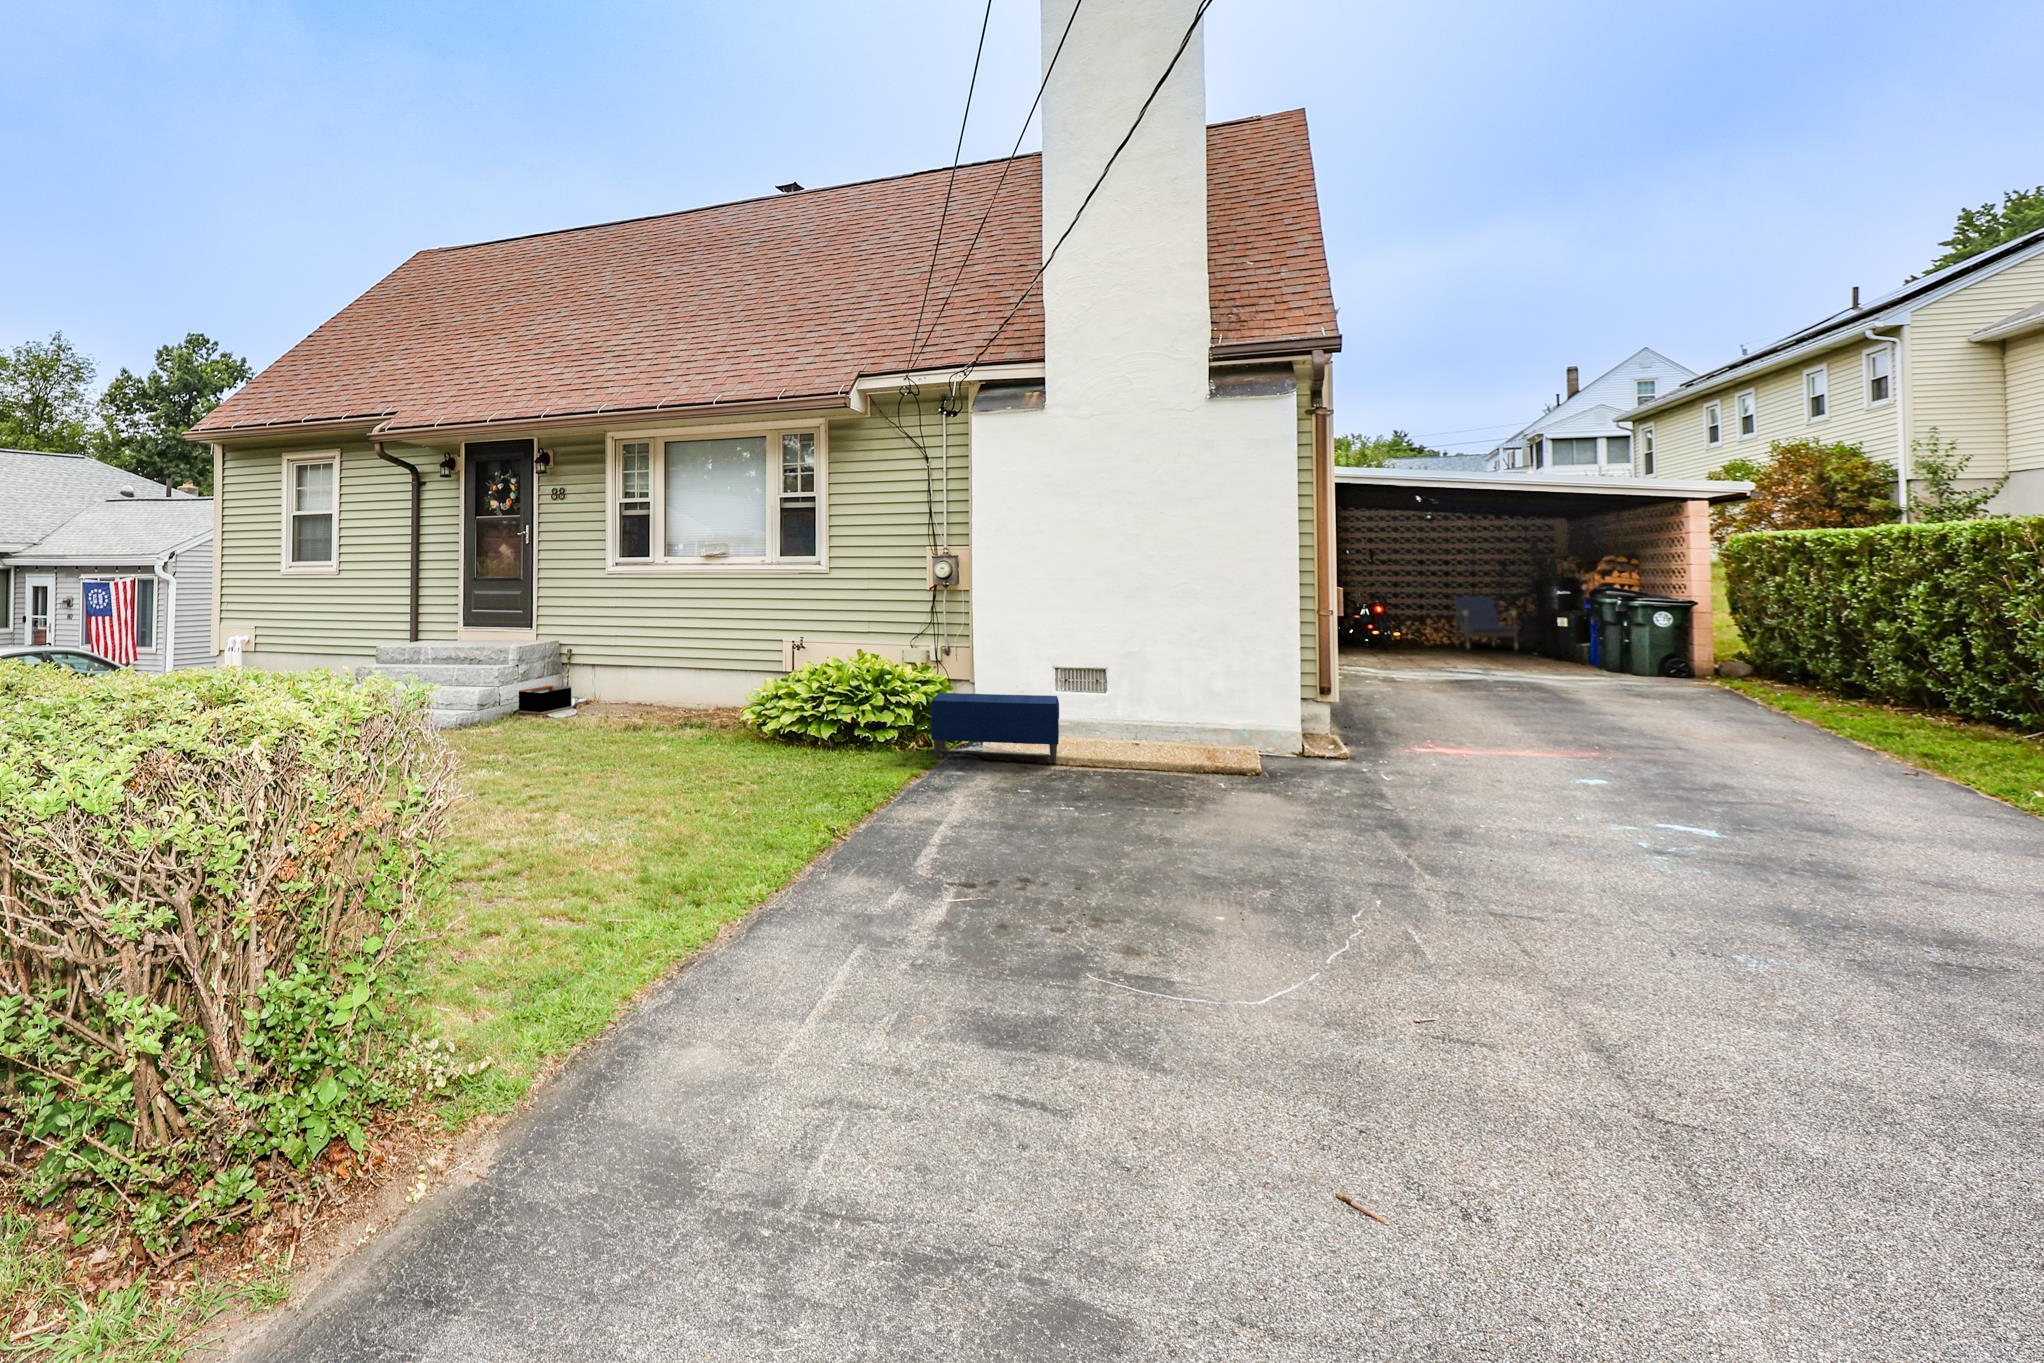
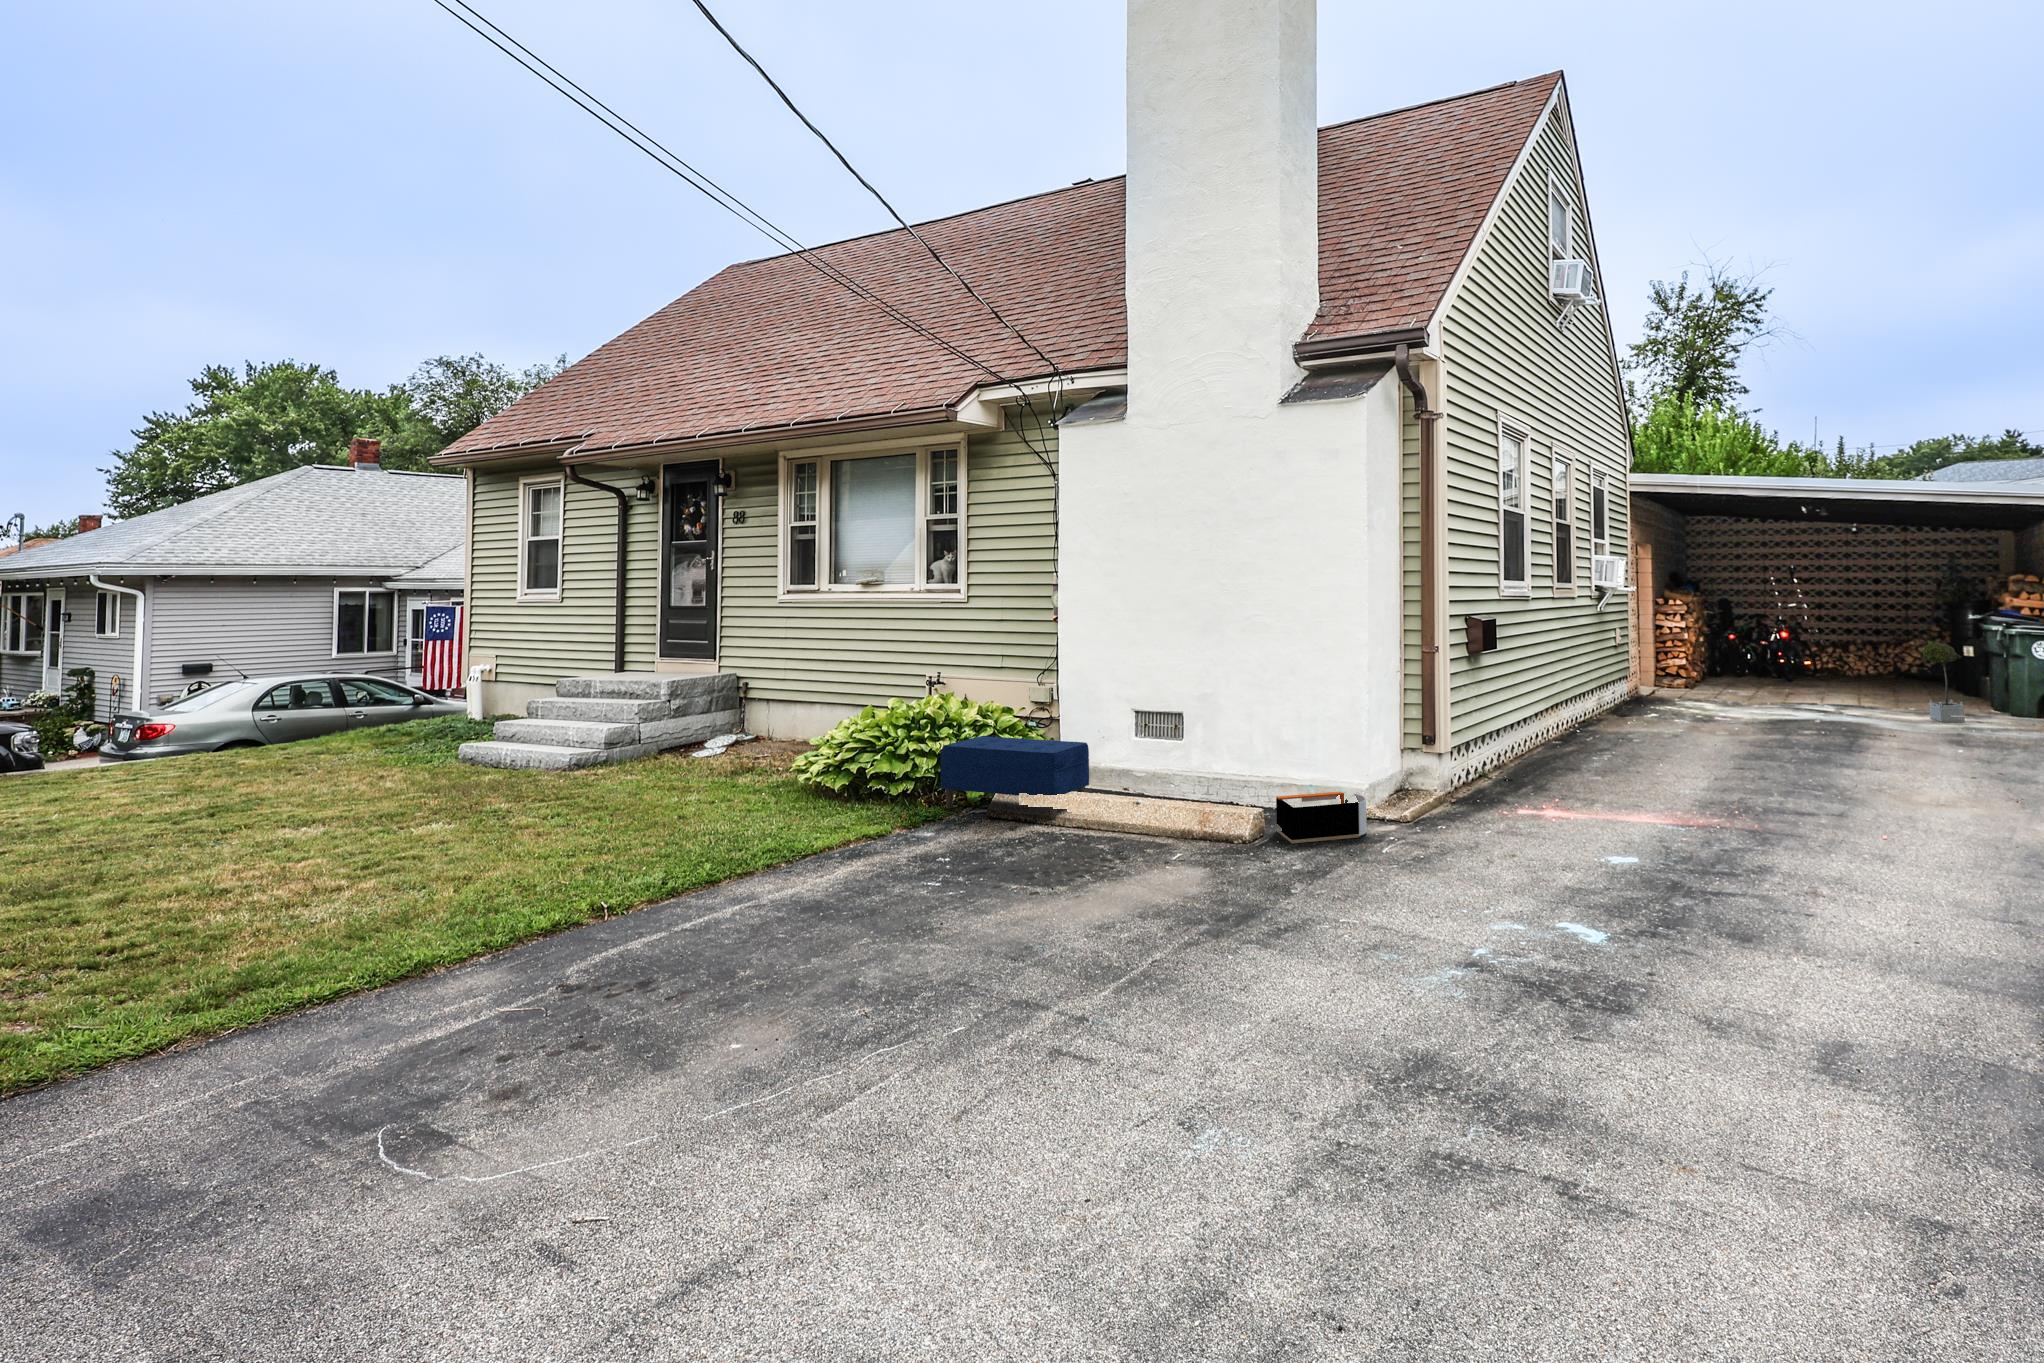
lounge chair: present [1454,597,1518,647] -> none [1830,624,1893,686]
potted tree: none [1597,607,1637,675] -> present [1923,641,1965,722]
storage bin: present [519,686,572,714] -> present [1276,791,1367,843]

